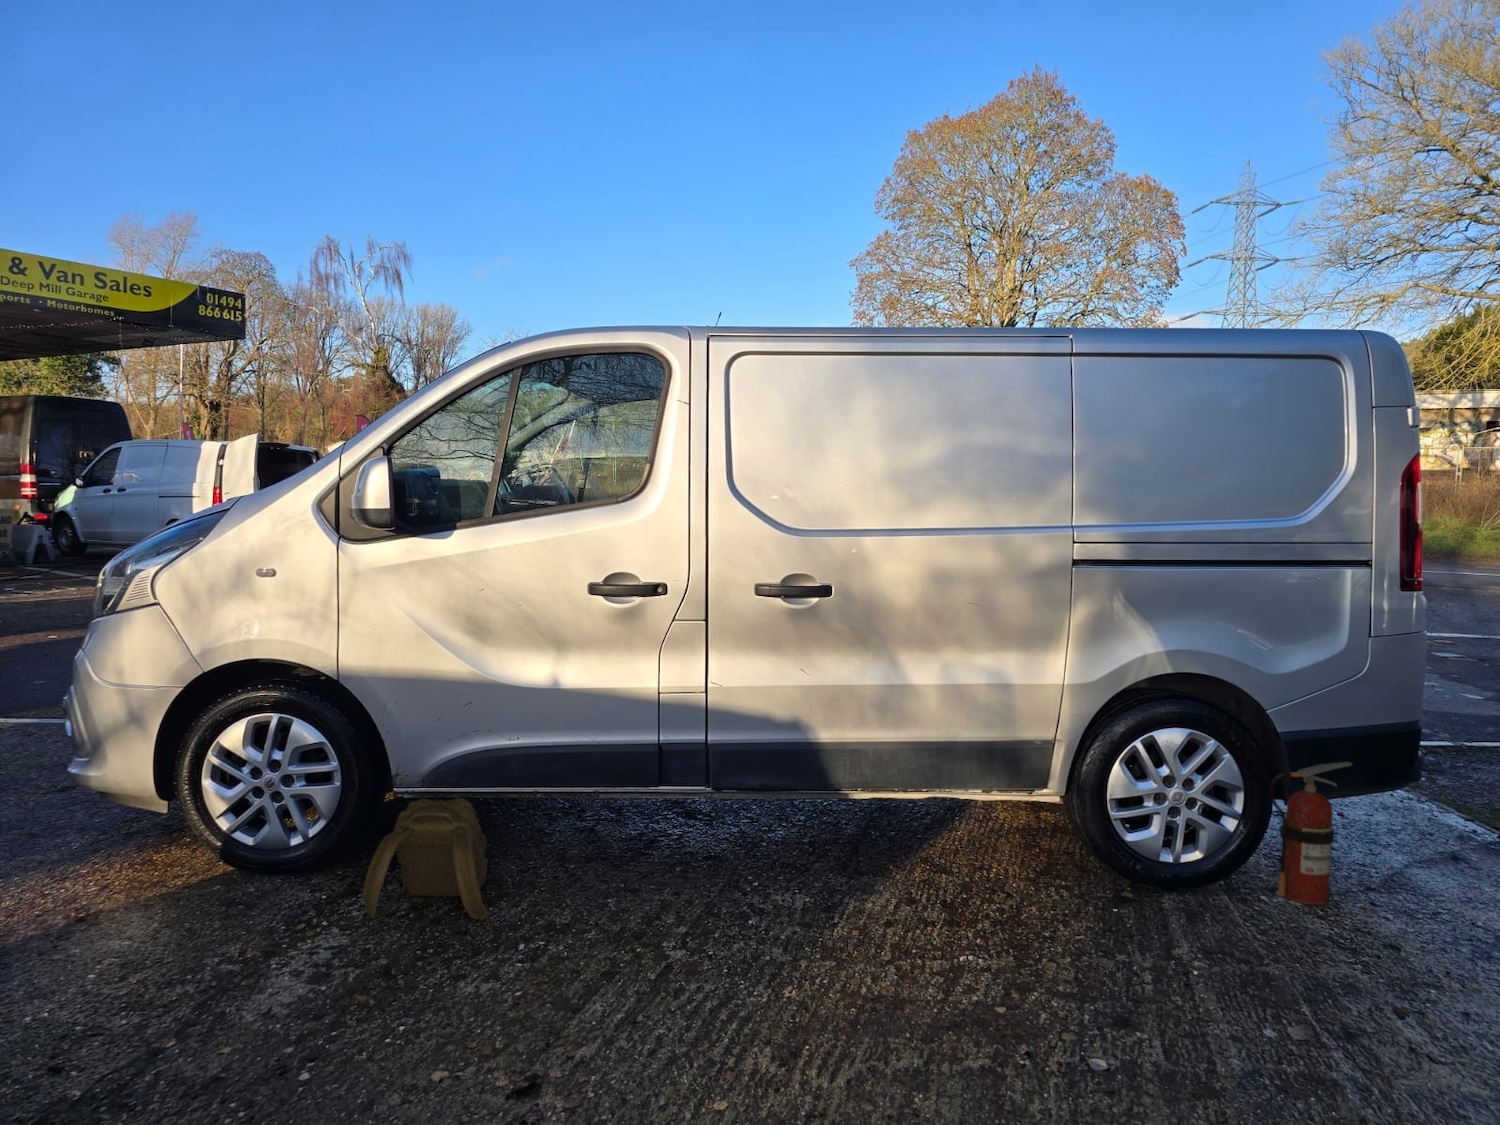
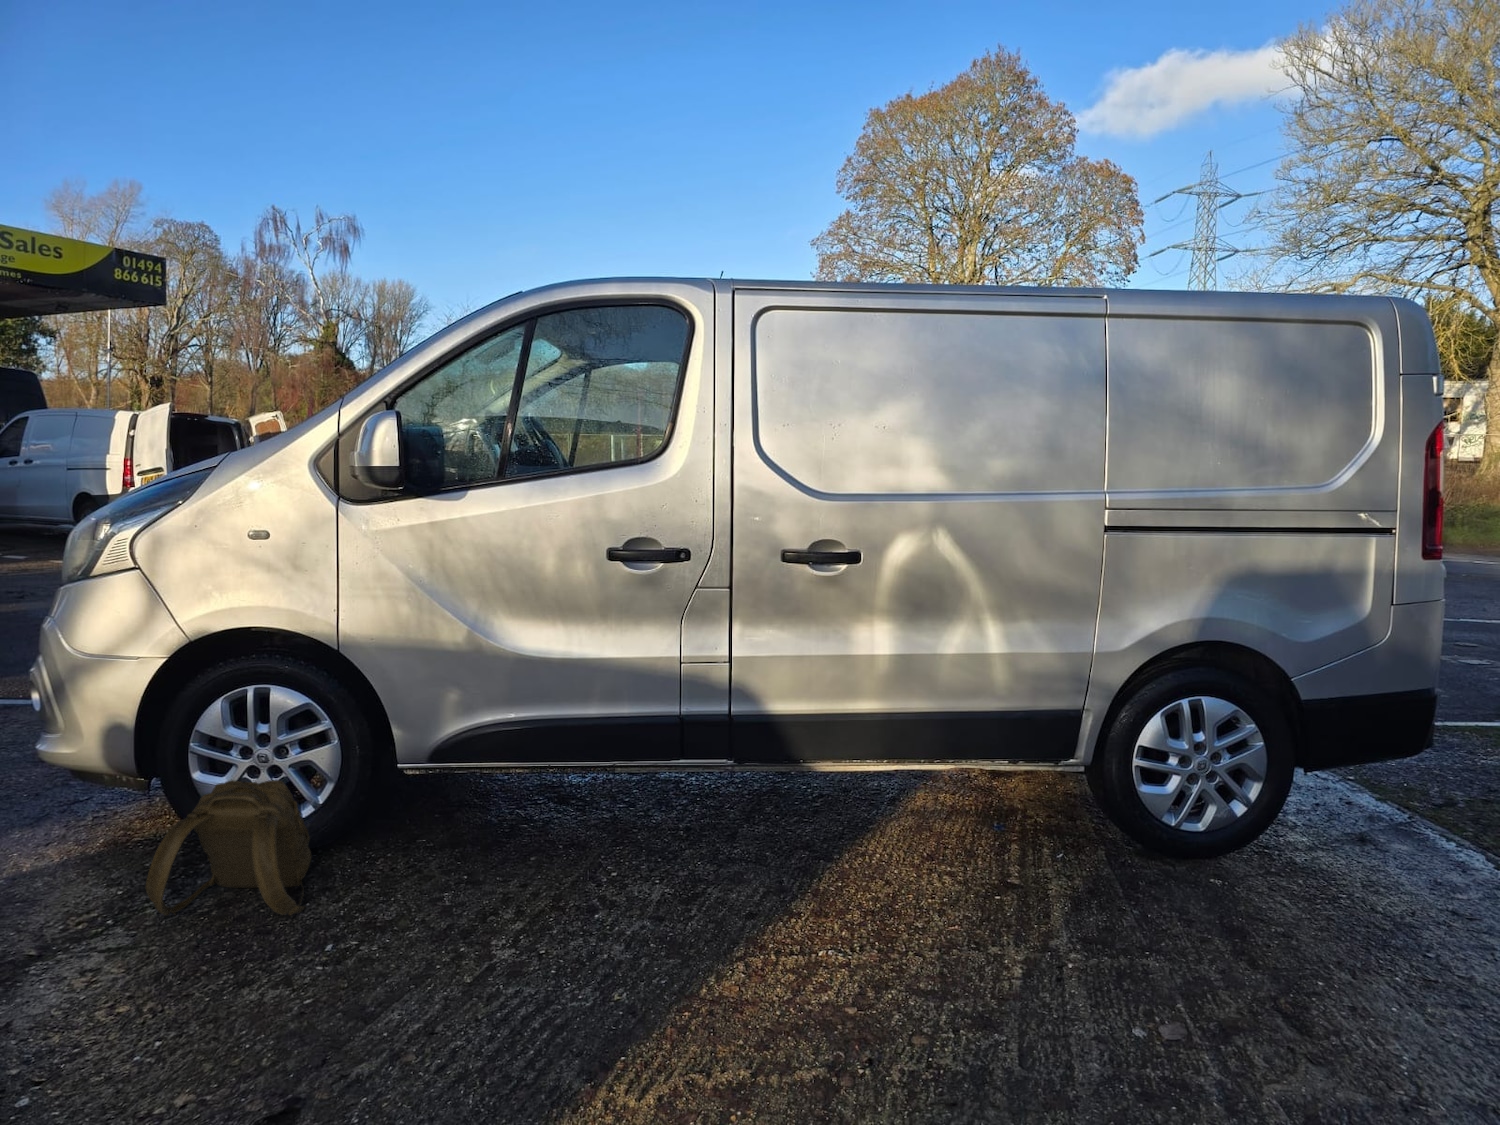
fire extinguisher: present [1270,762,1352,905] -> none [1162,736,1250,889]

